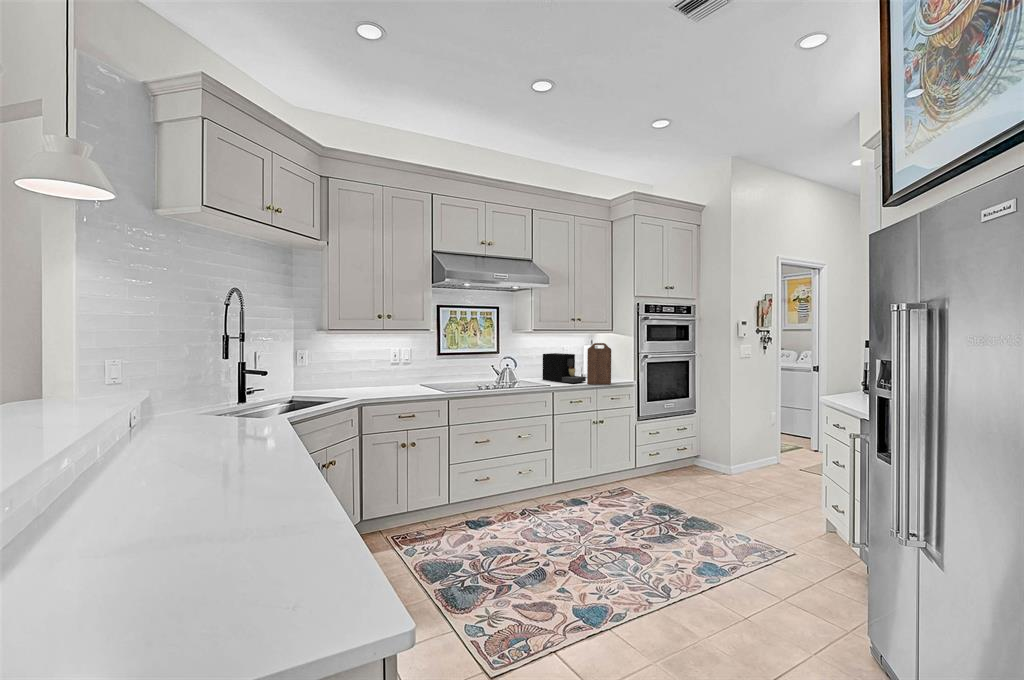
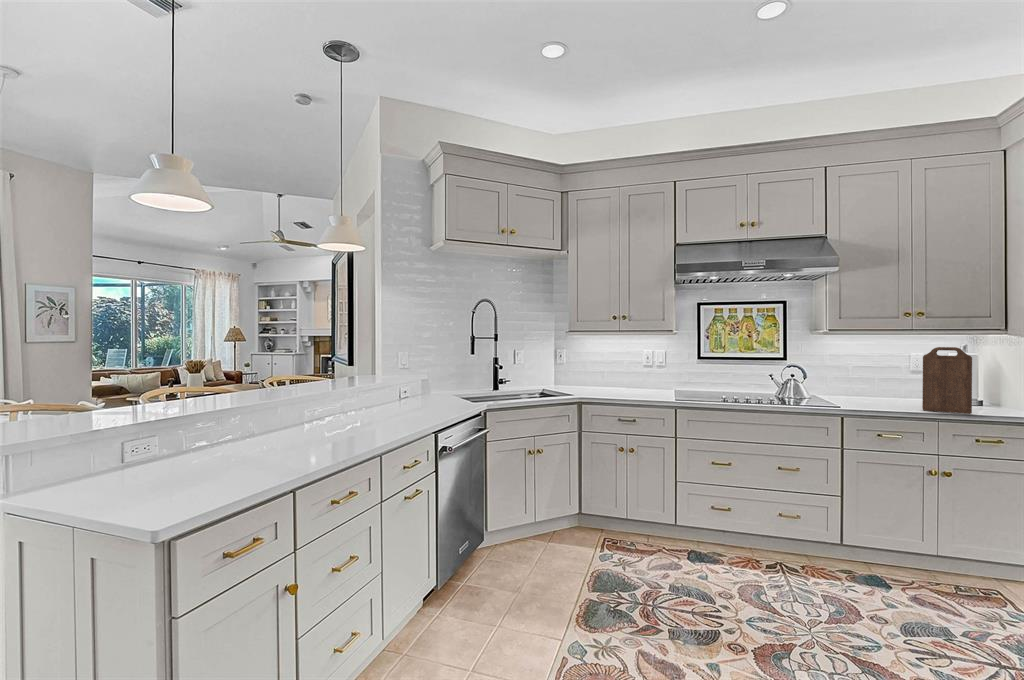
coffee maker: present [543,353,586,383] -> none [857,362,927,406]

